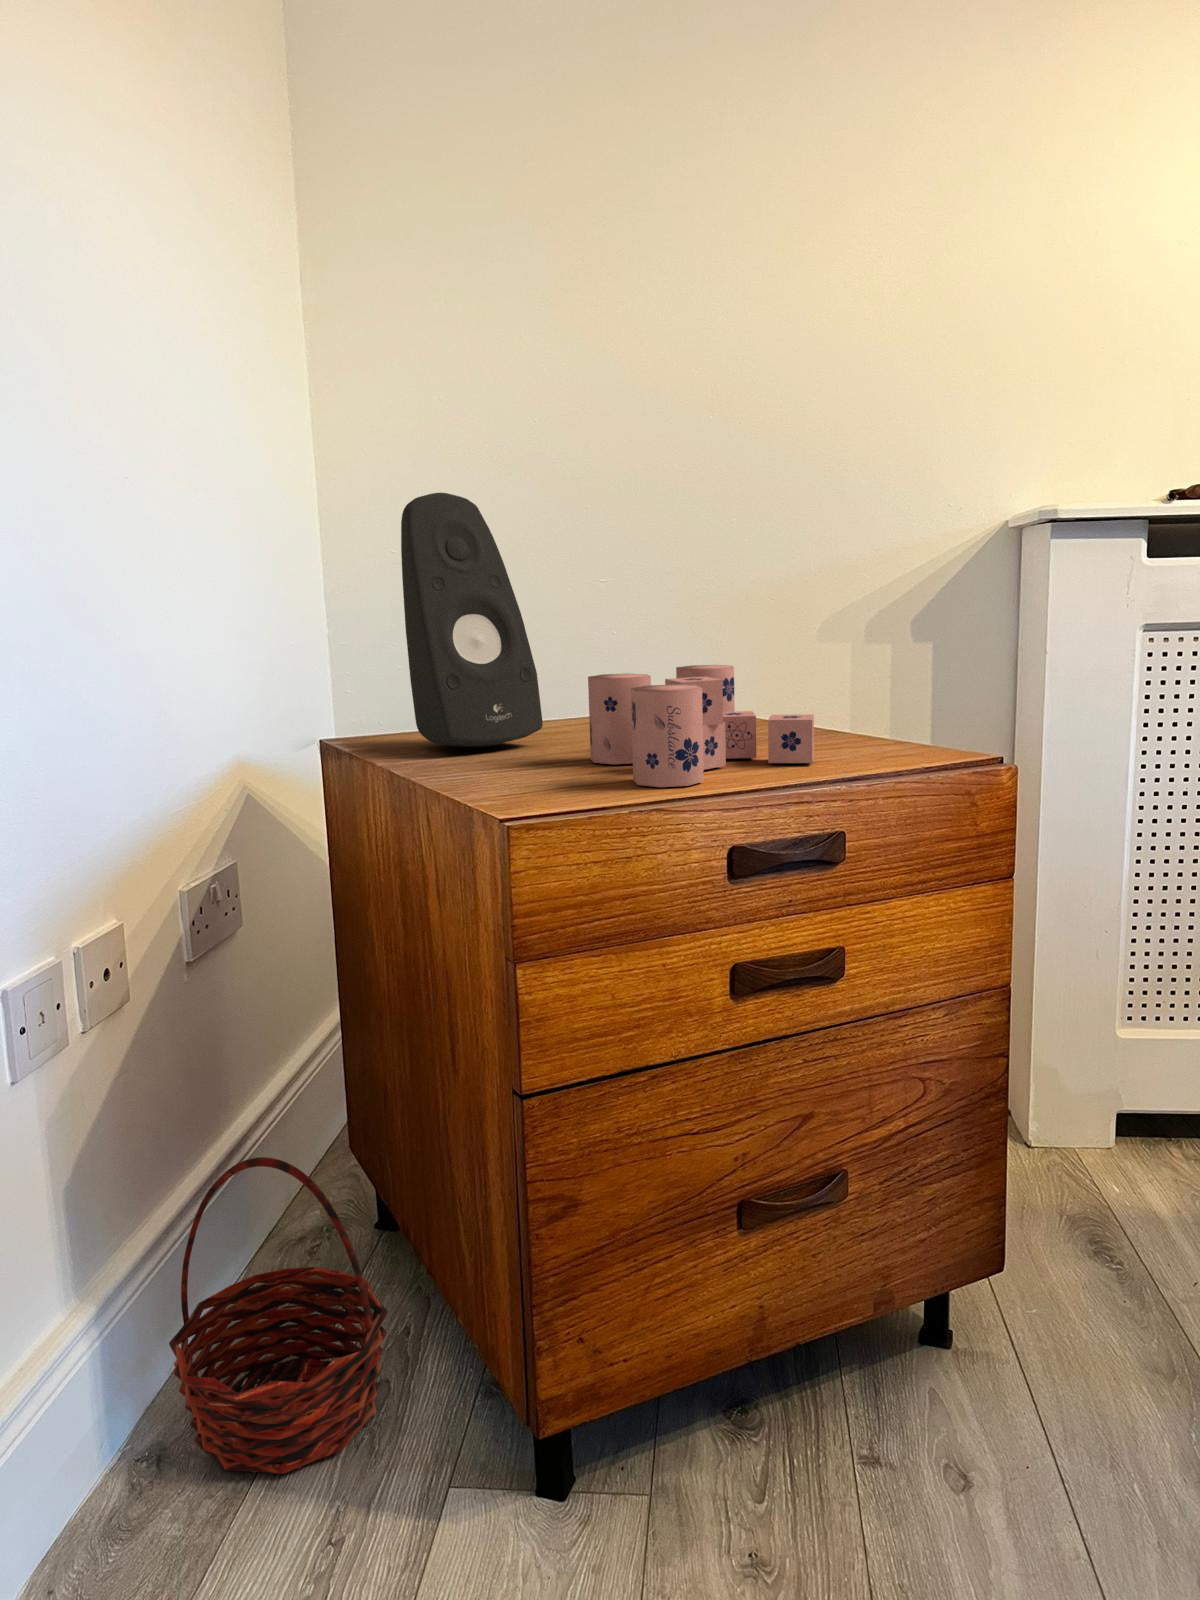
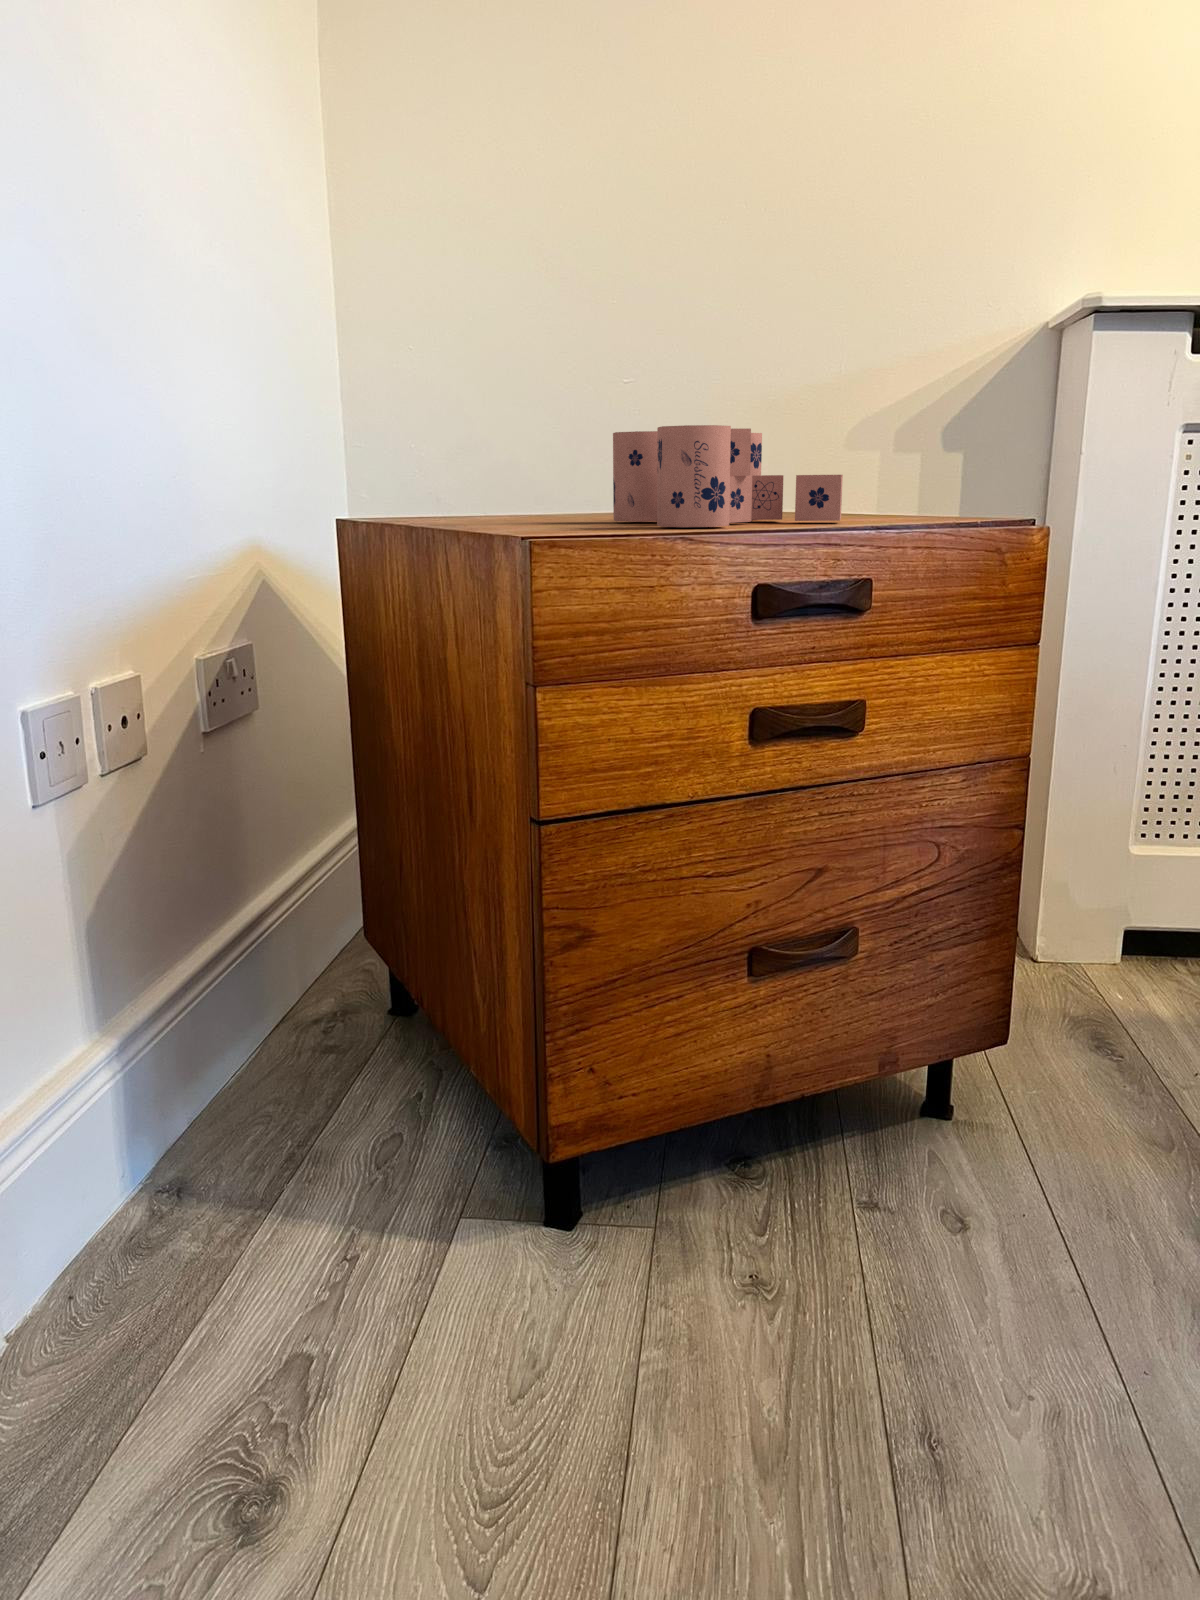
speaker: present [401,493,543,747] -> none [424,249,565,517]
basket: present [169,1157,388,1474] -> none [189,904,402,1203]

